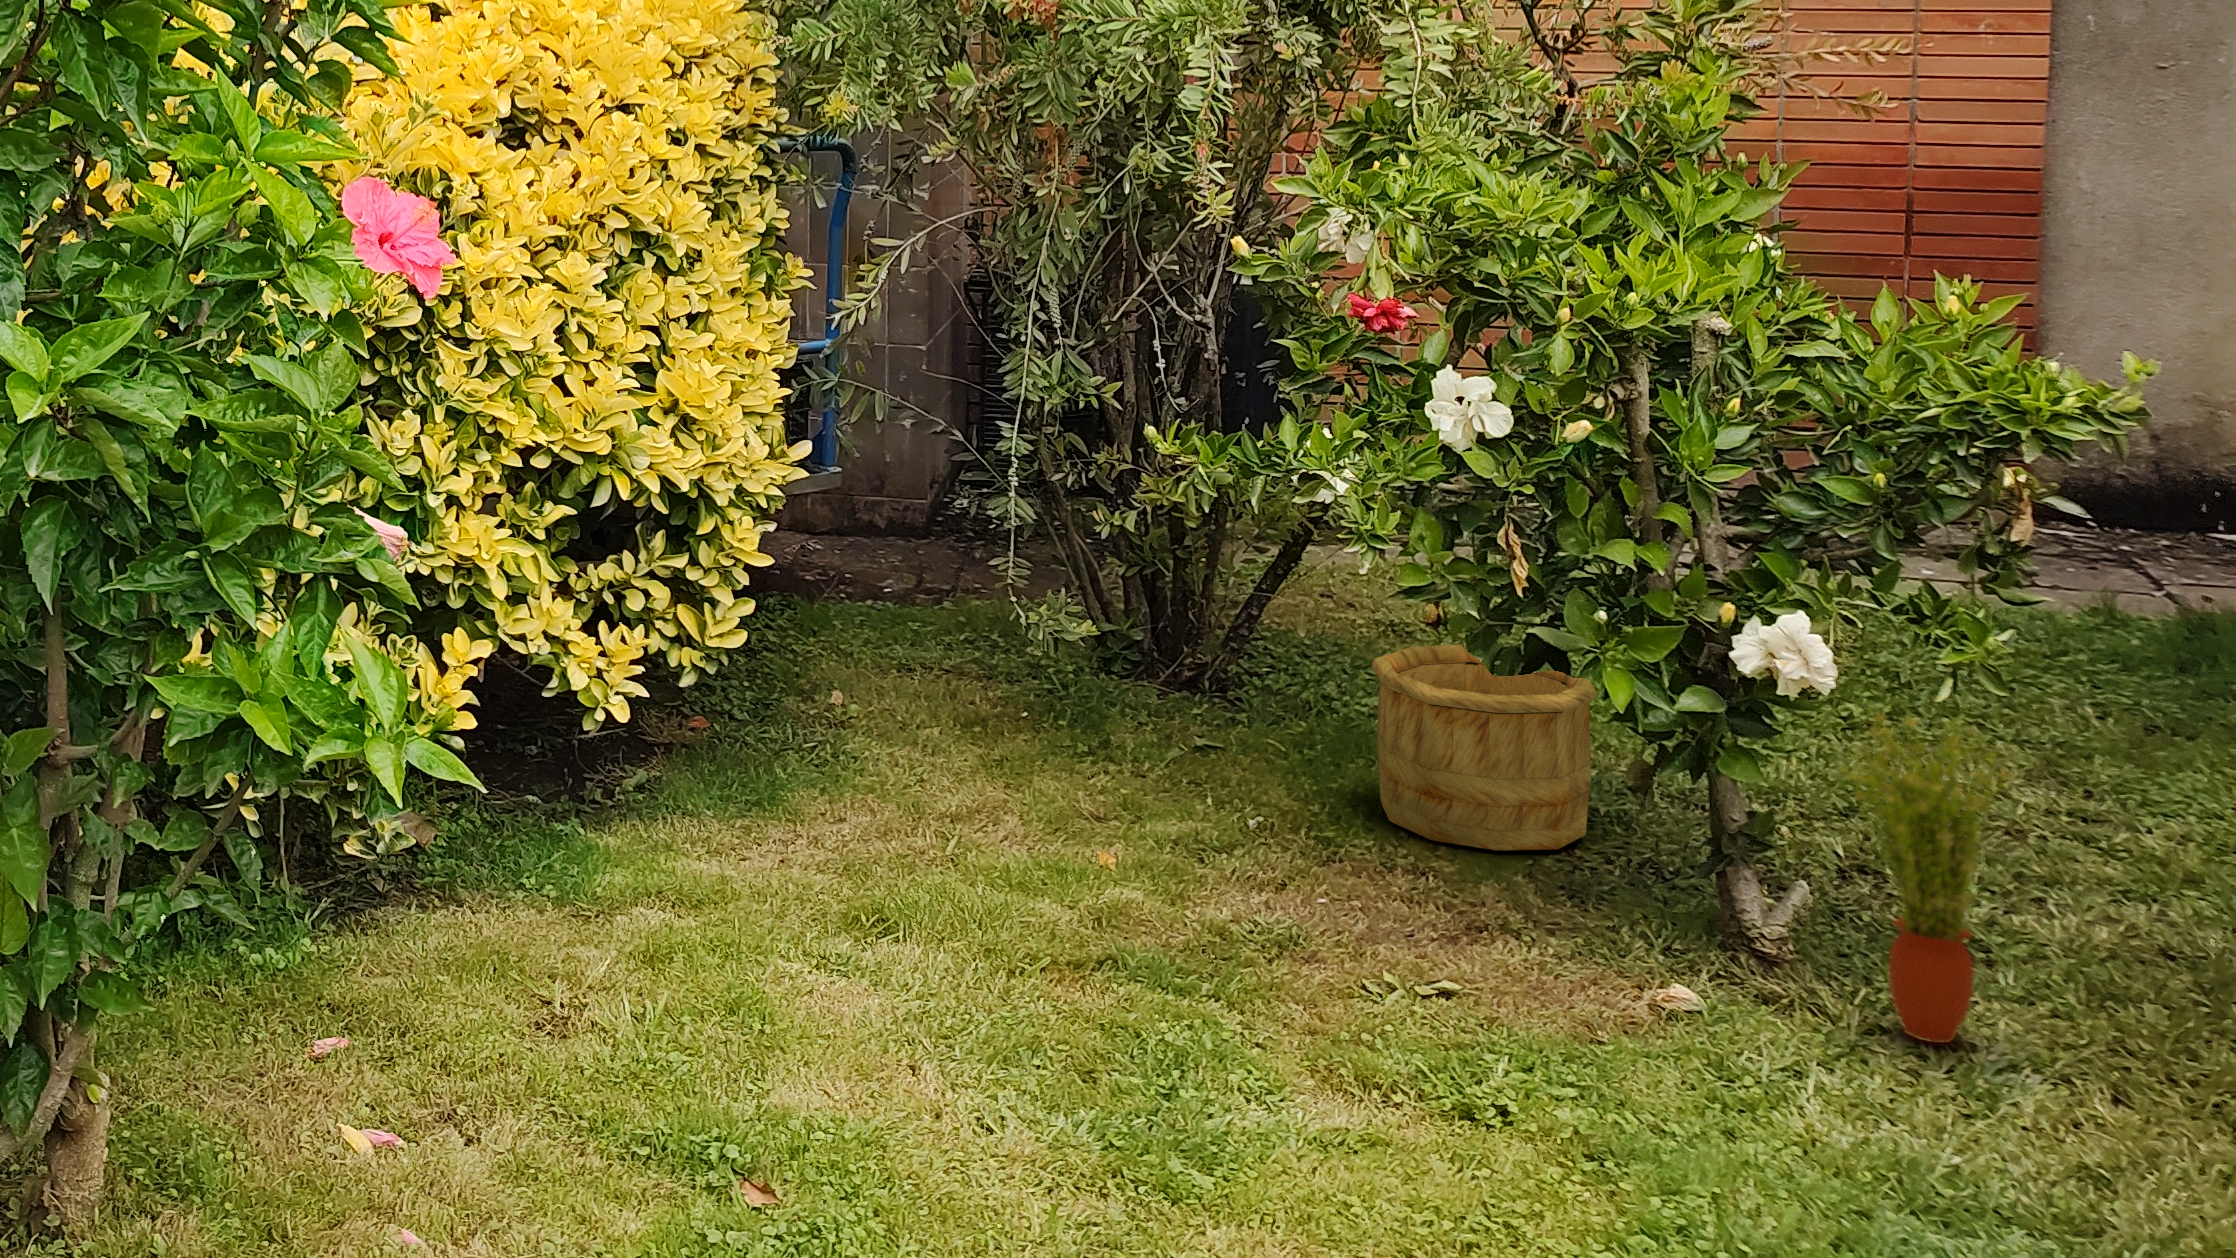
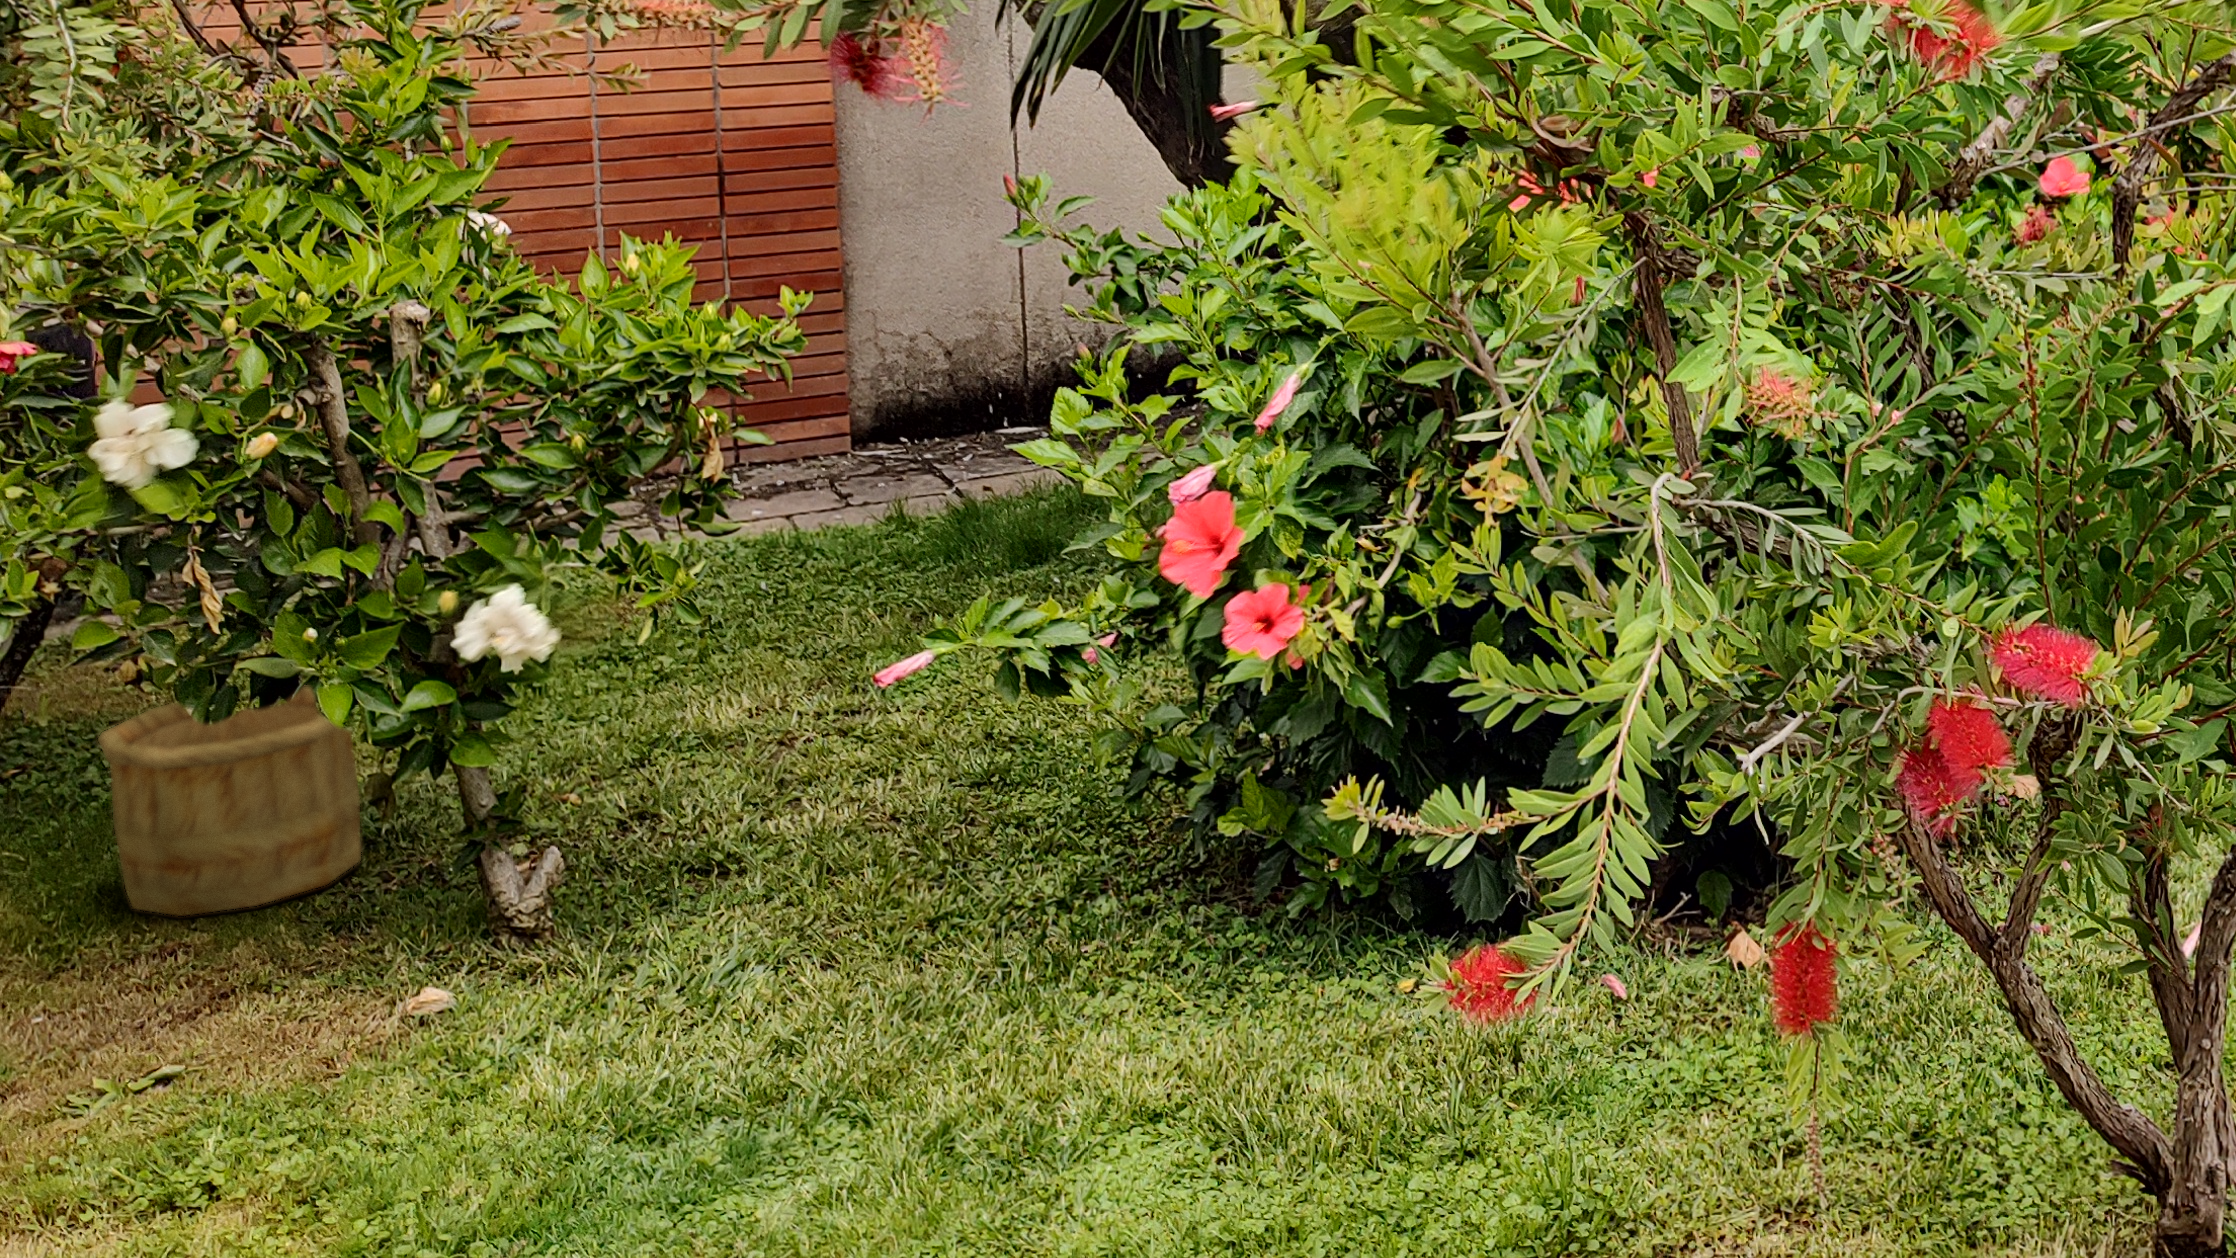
potted plant: present [1844,712,2011,1043] -> none [561,657,713,966]

